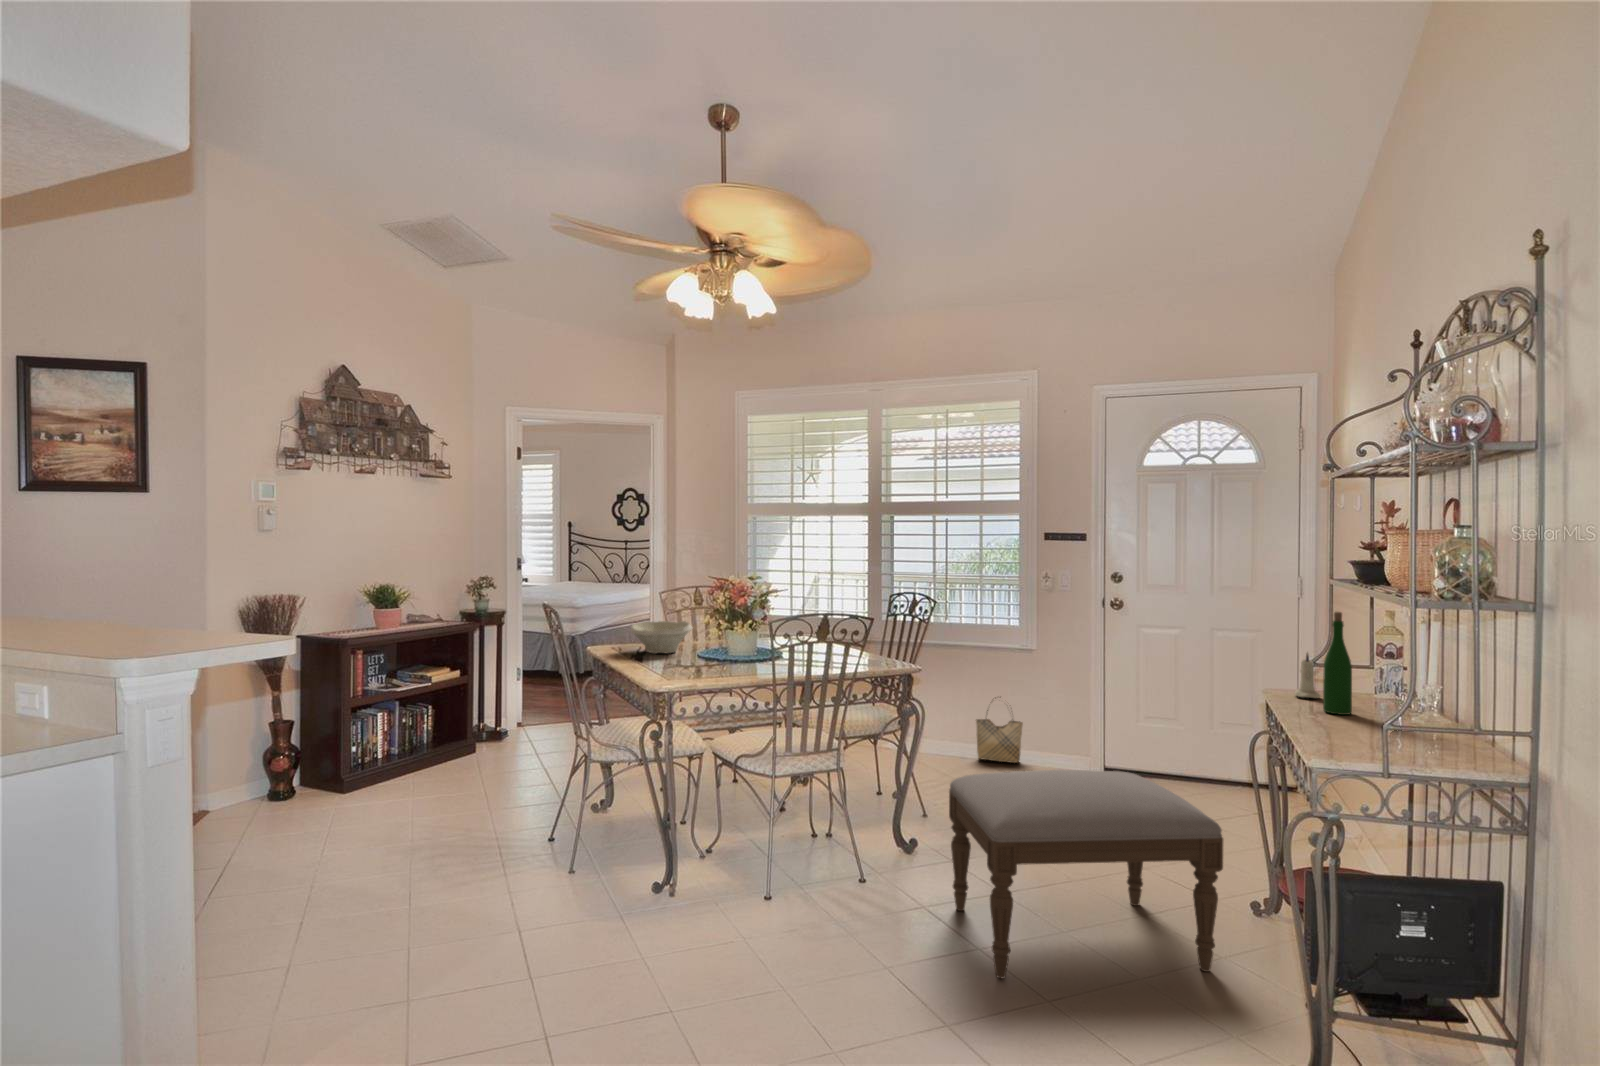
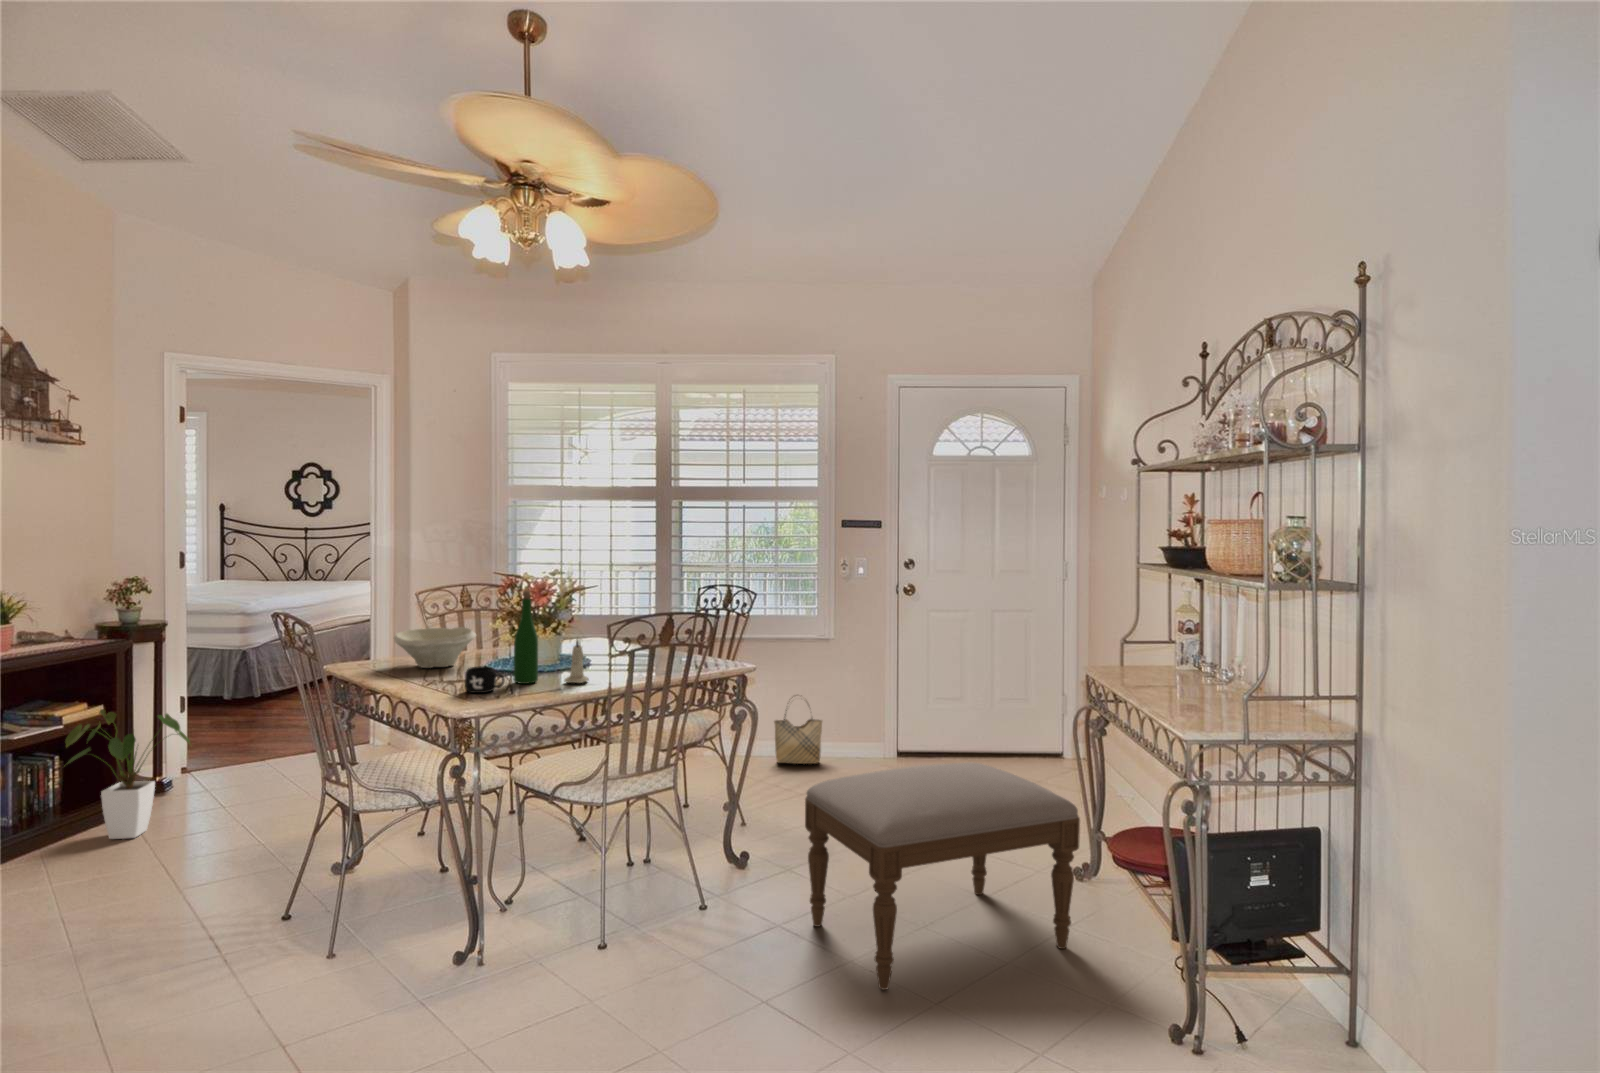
wine bottle: present [1323,612,1352,715] -> present [514,590,538,684]
candle: present [1294,653,1321,698] -> present [564,639,589,683]
mug: none [667,654,697,675] -> present [465,666,504,693]
house plant: none [428,673,510,771] -> present [66,709,190,839]

